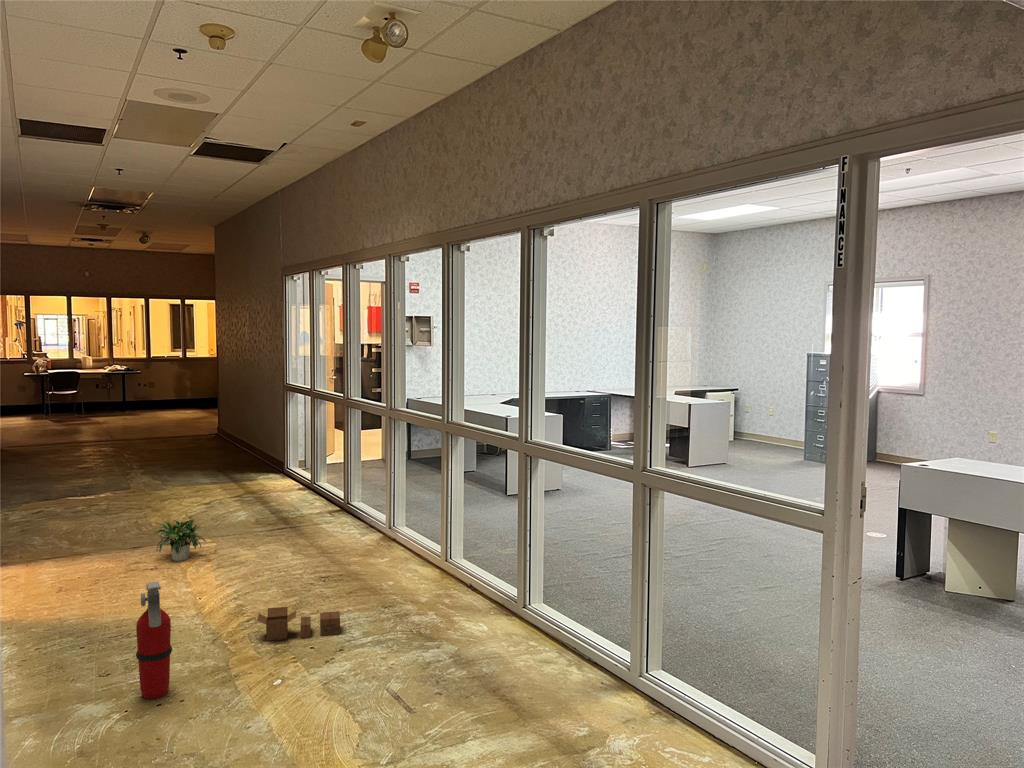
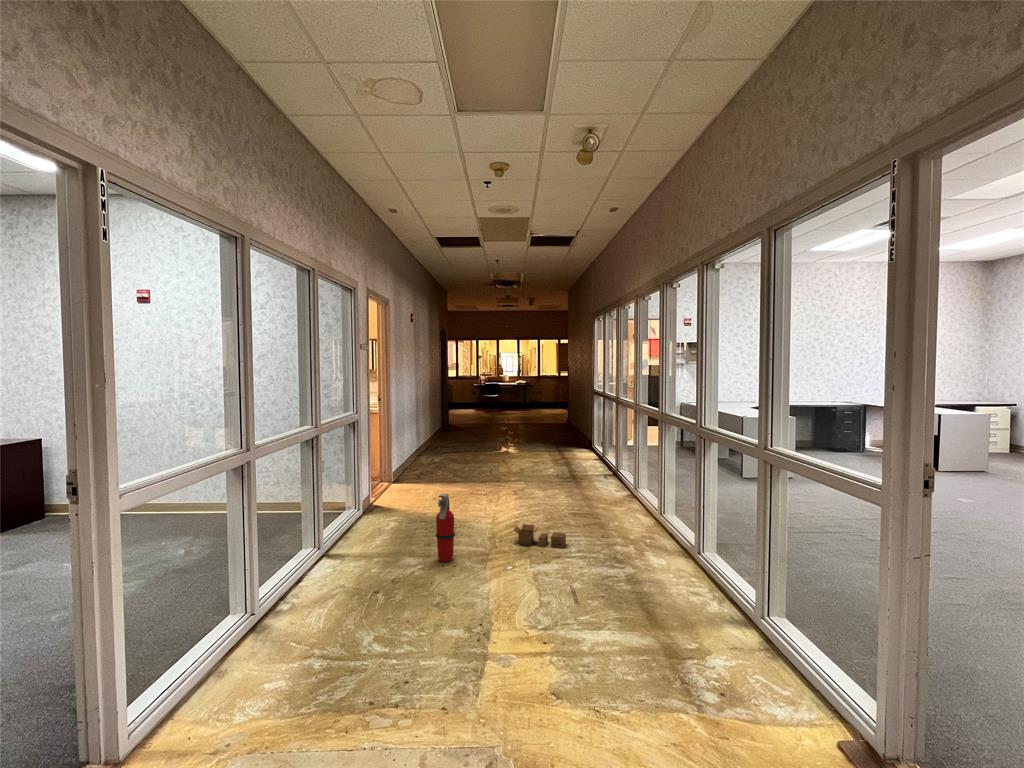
potted plant: present [140,519,206,561] -> none [479,466,514,493]

